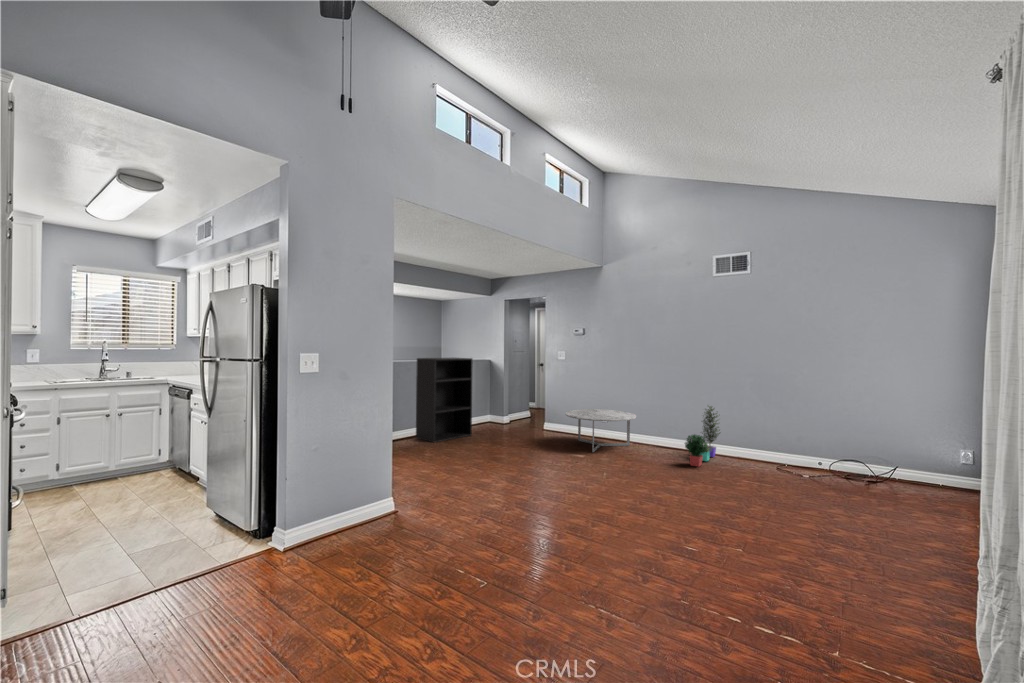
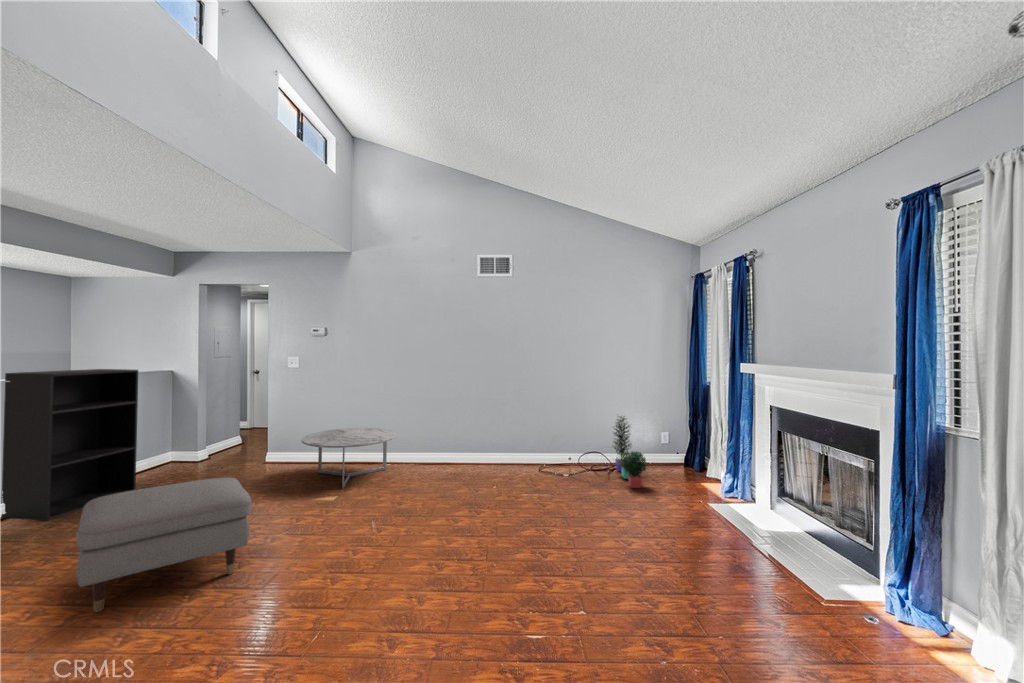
potted plant: present [685,406,720,467] -> present [614,416,646,488]
ottoman: none [450,425,528,483] -> present [76,477,252,612]

